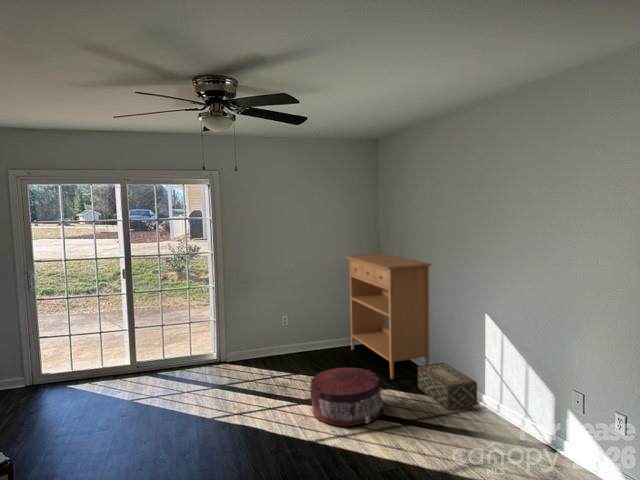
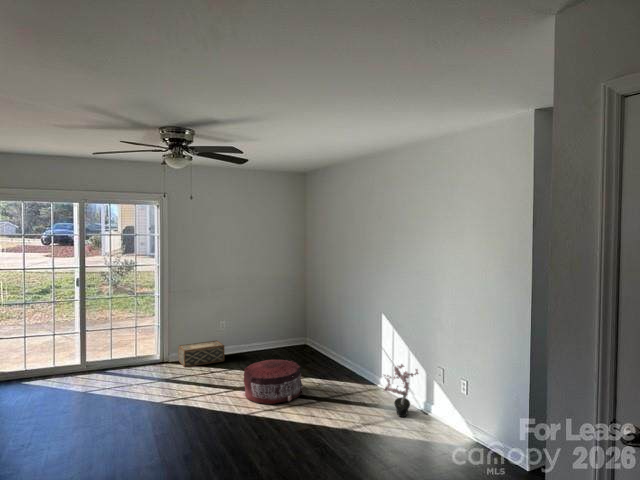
console table: present [344,253,431,379] -> none [274,269,345,371]
woven basket: present [418,363,477,410] -> present [178,340,224,367]
potted plant: none [489,379,547,456] -> present [383,364,418,417]

